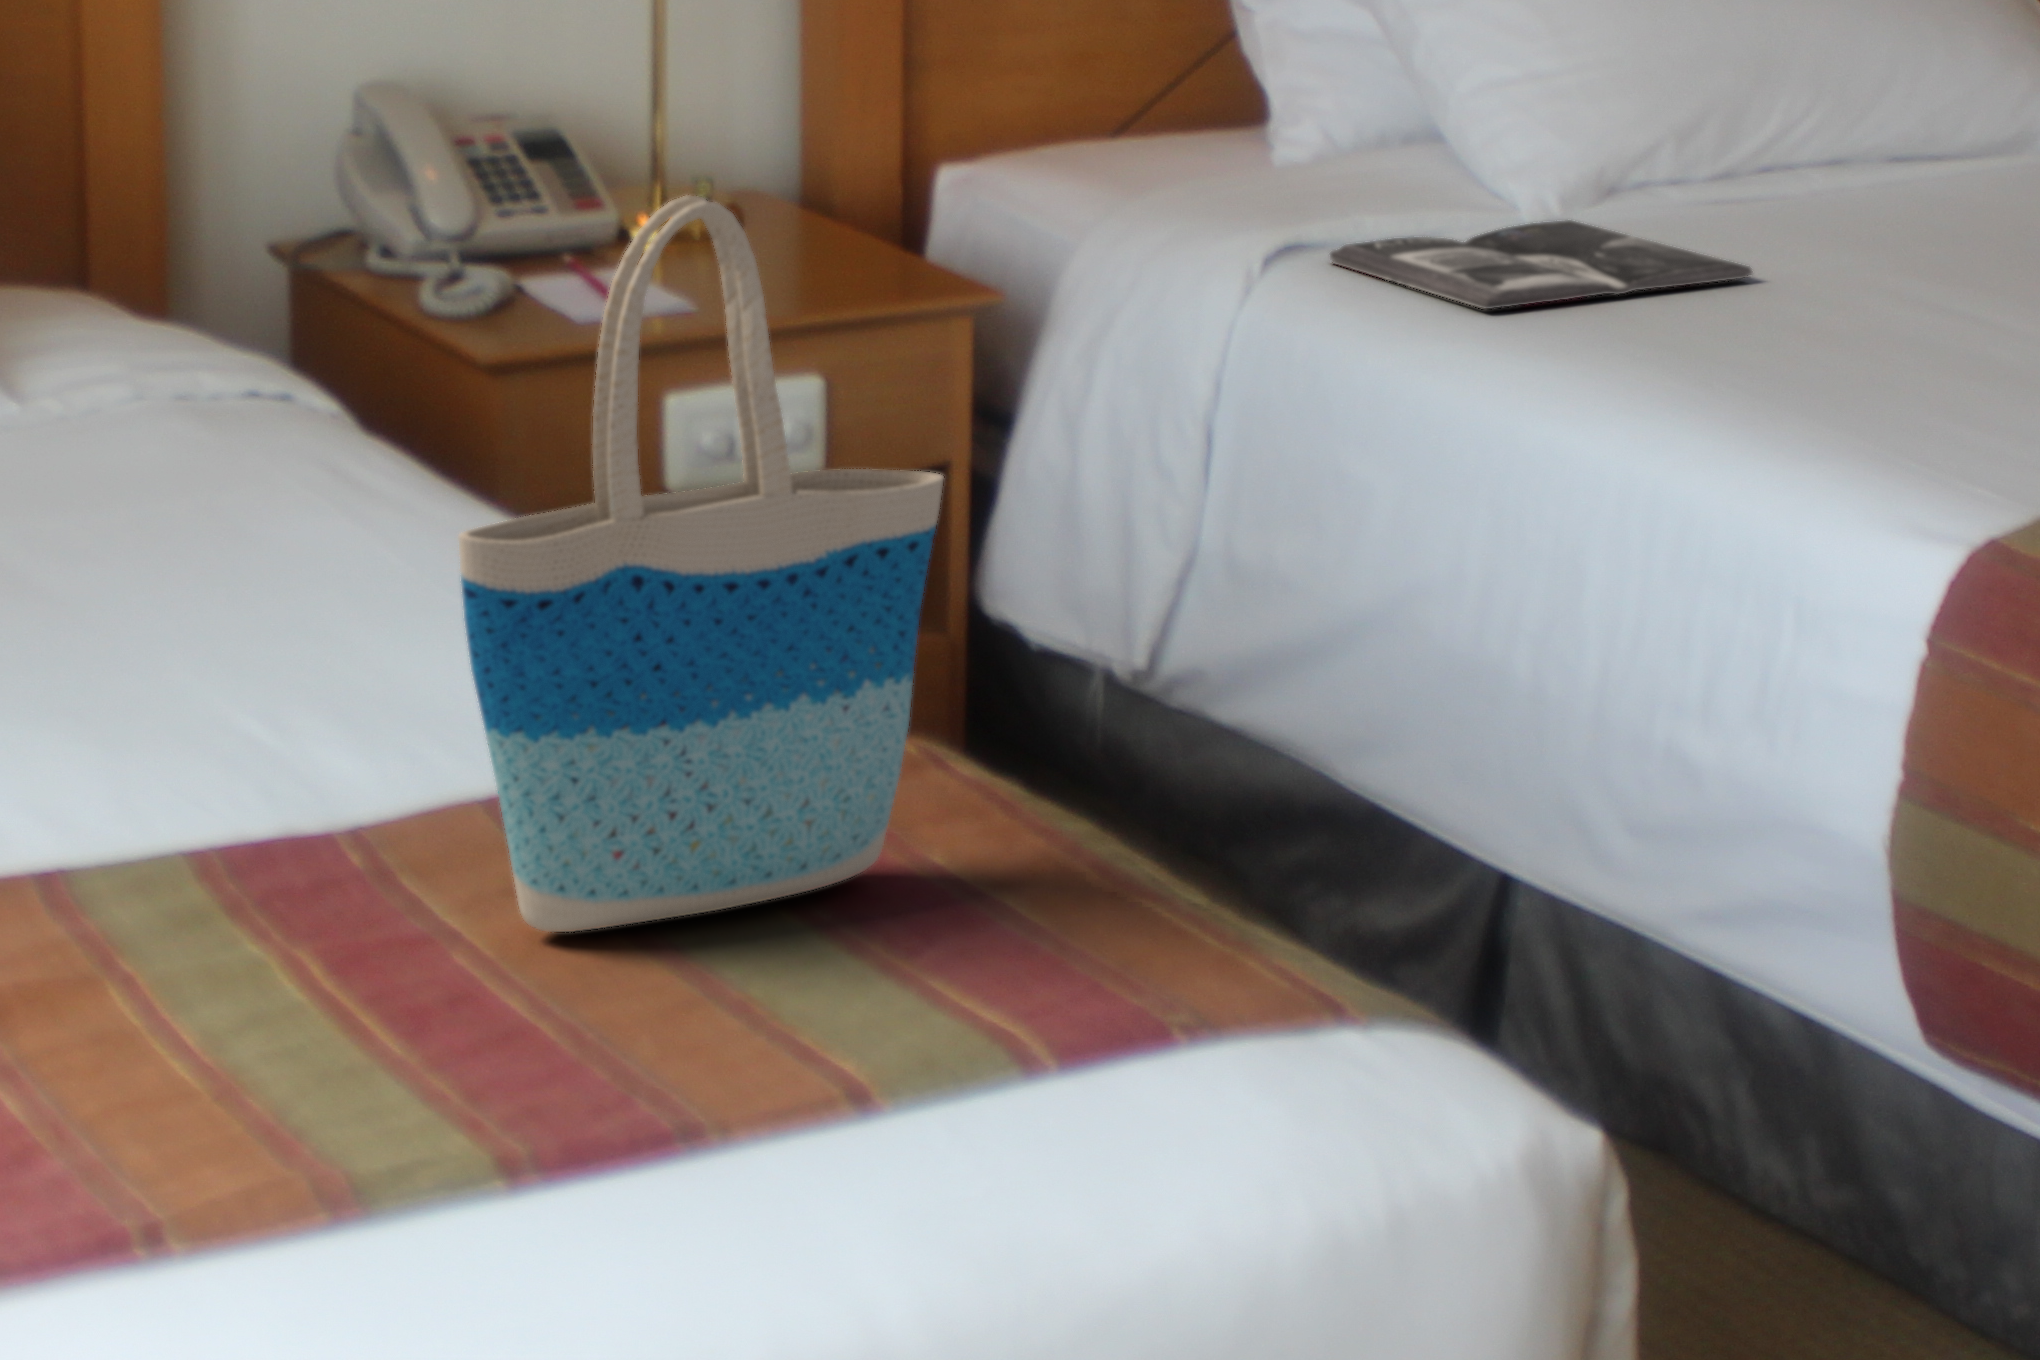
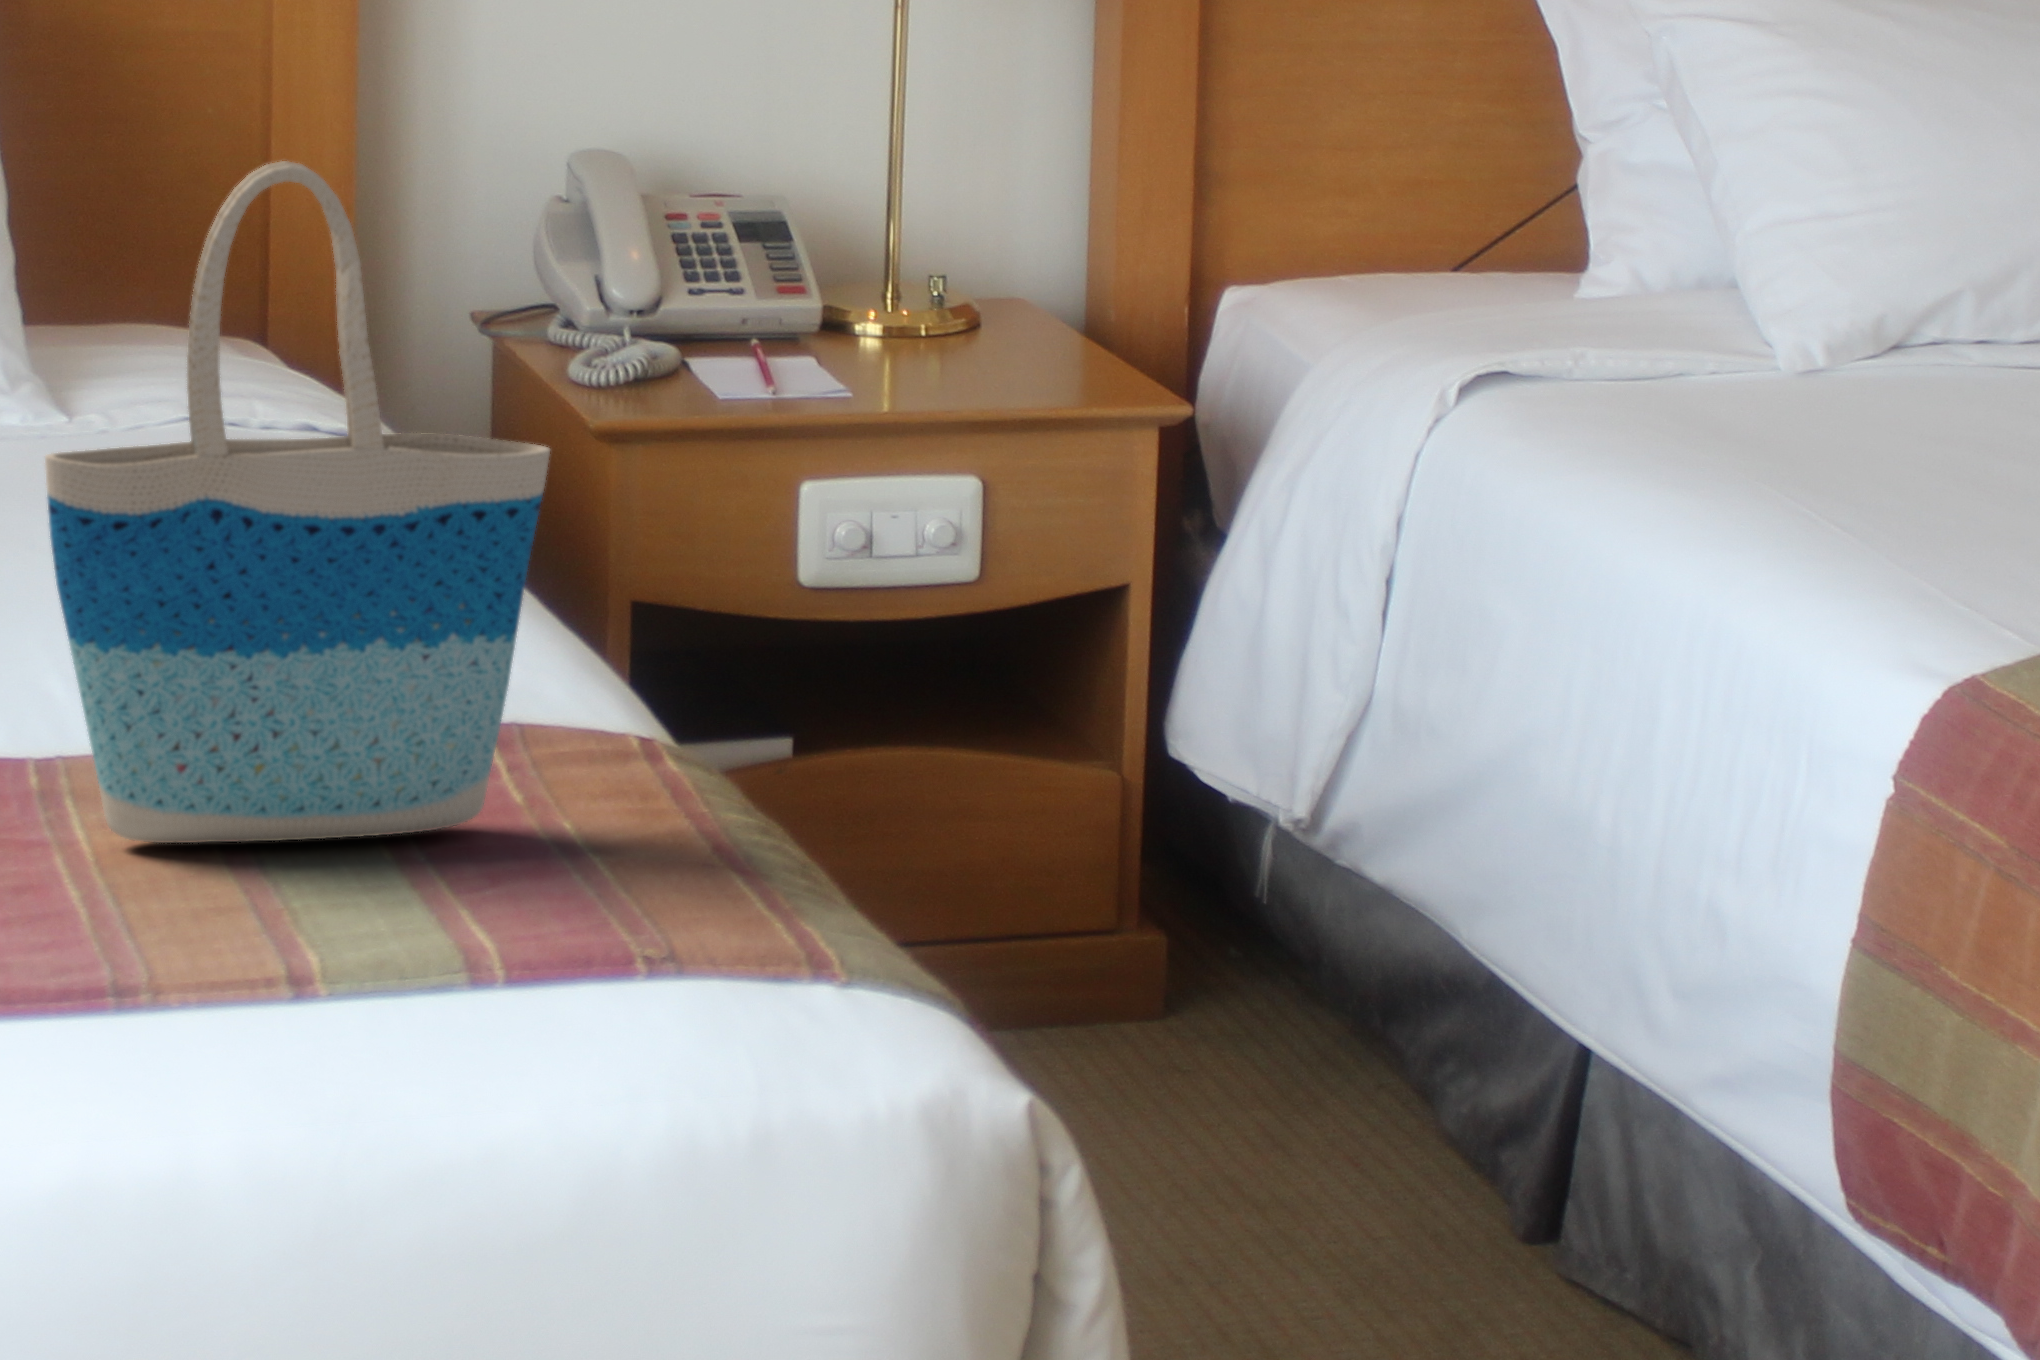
magazine: present [1330,220,1752,309] -> none [1536,366,1980,439]

